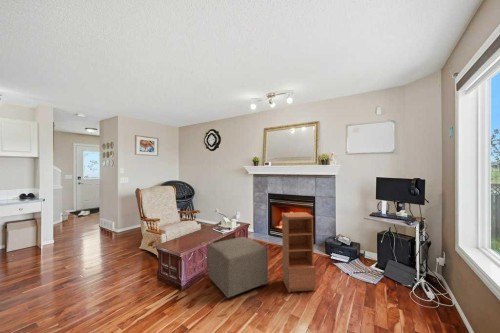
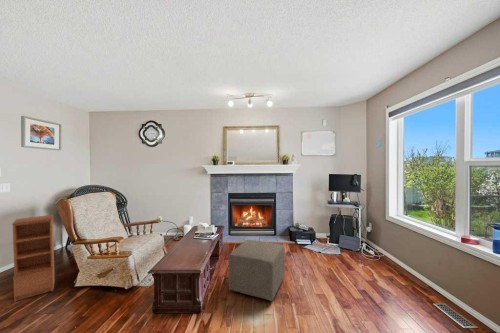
bookcase: present [282,212,316,293] -> present [12,215,55,302]

